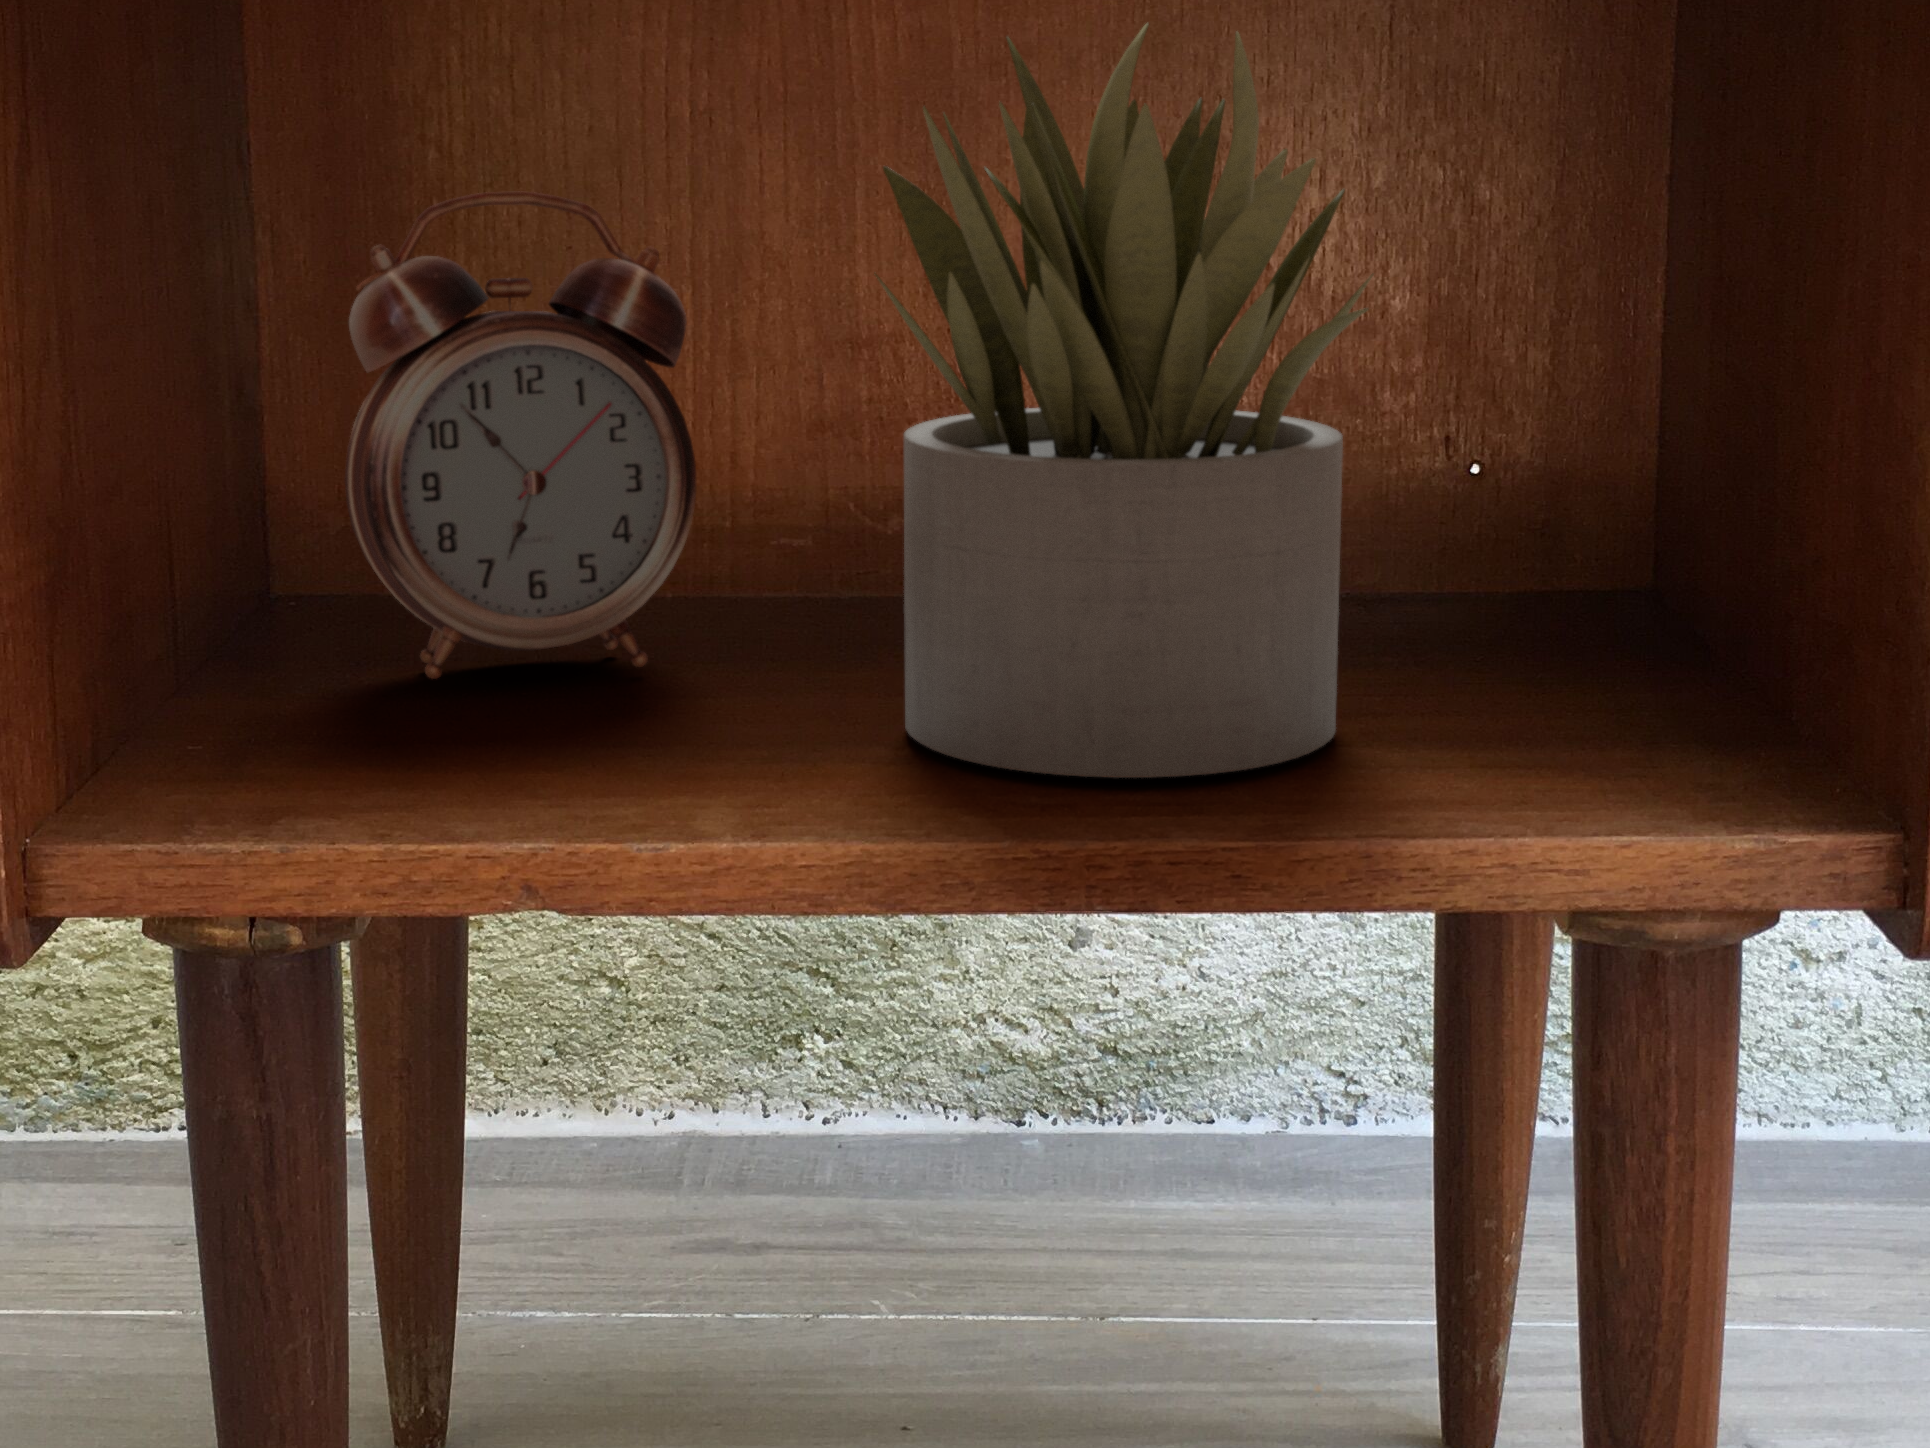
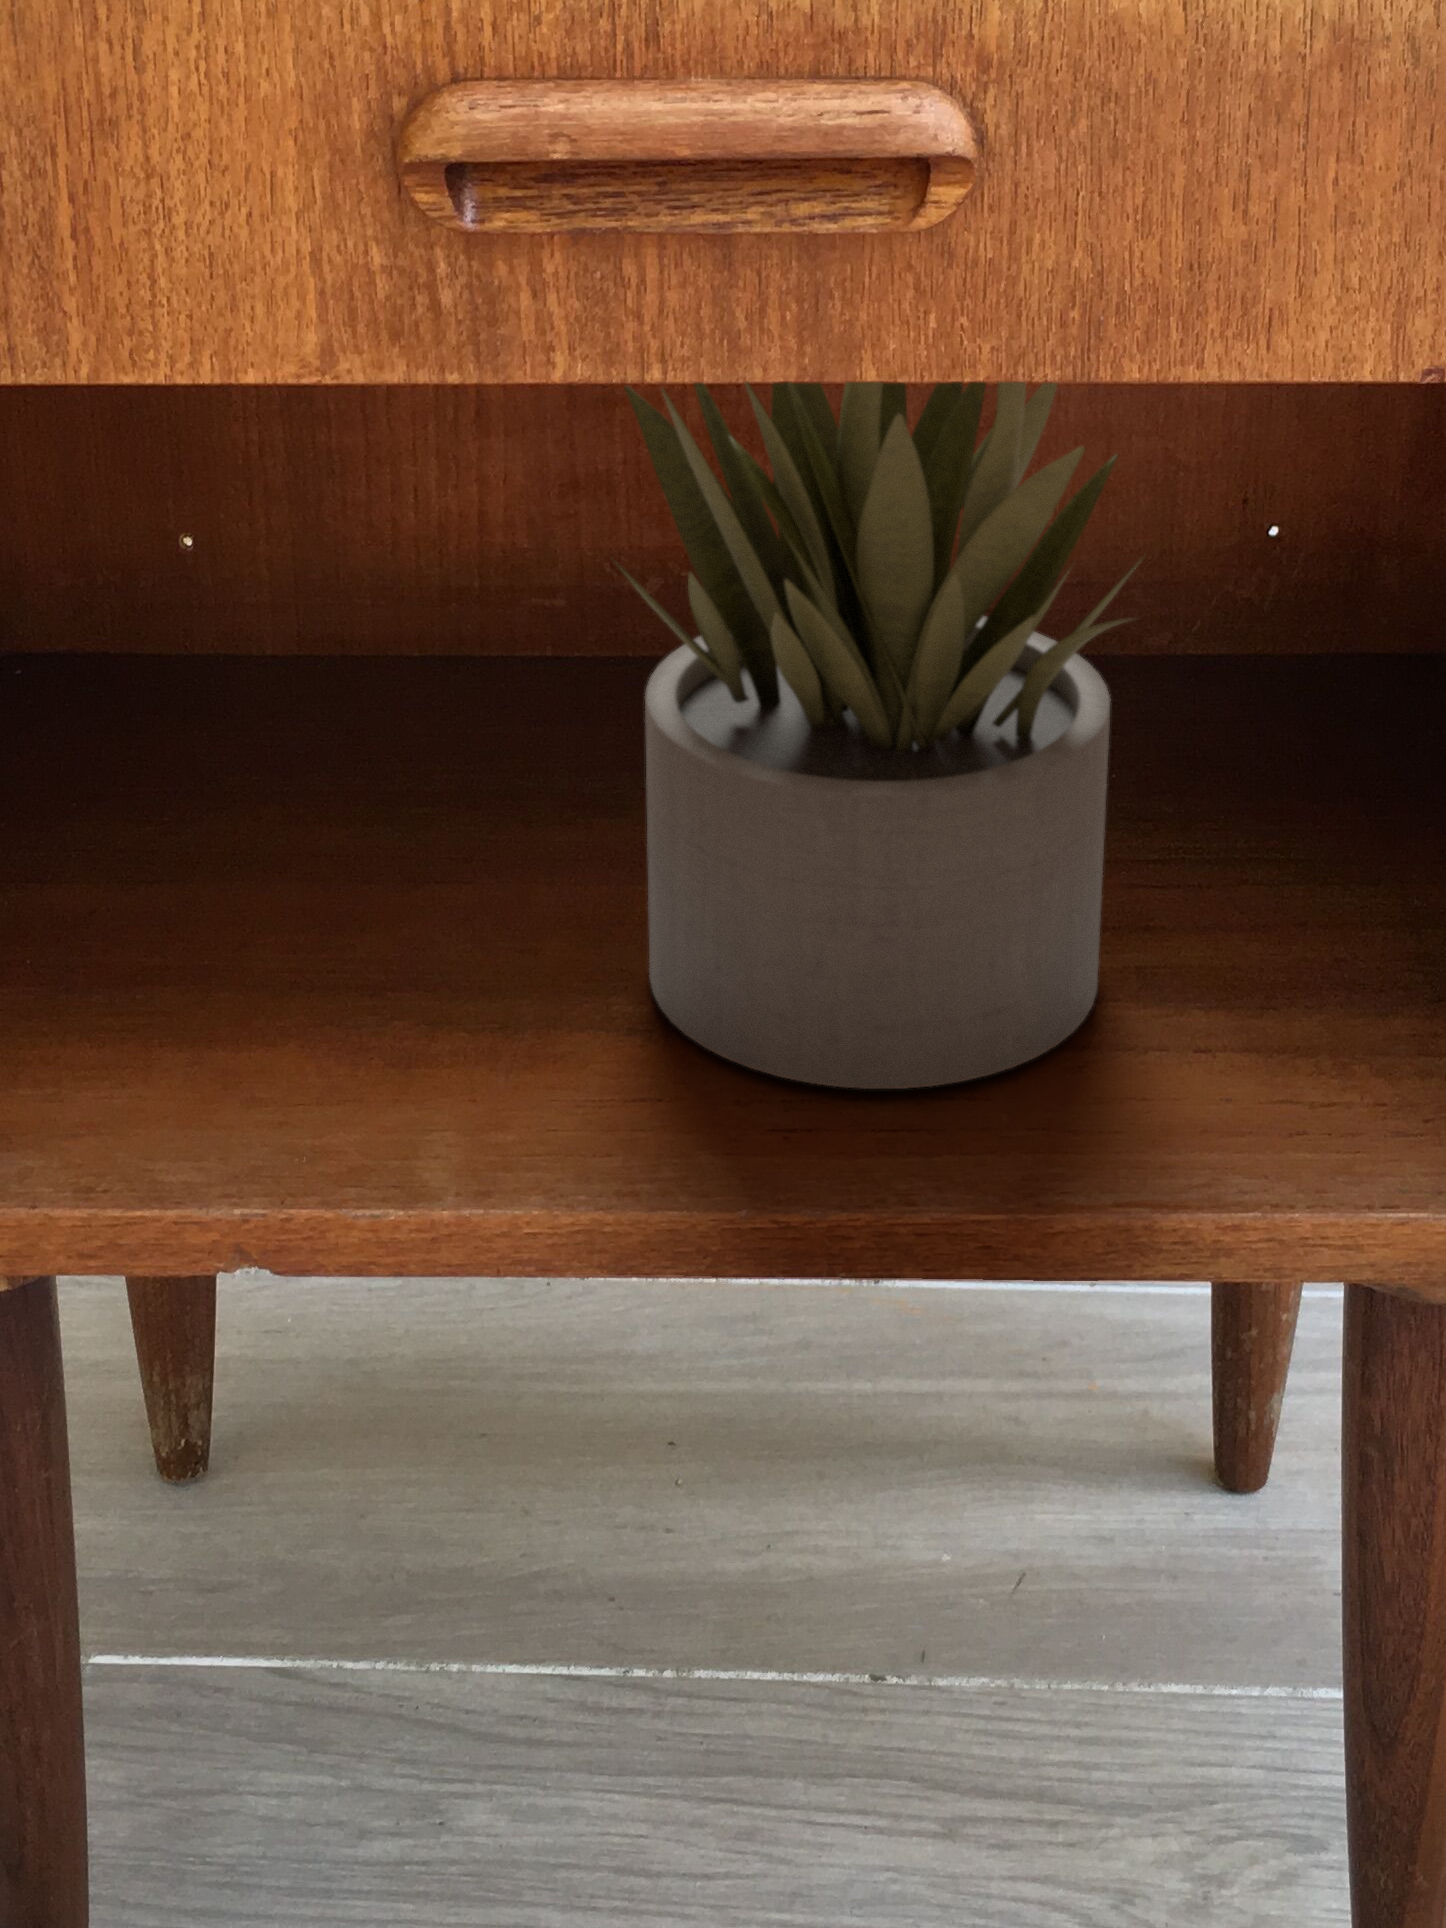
alarm clock: present [345,191,696,679] -> none [62,357,435,872]

